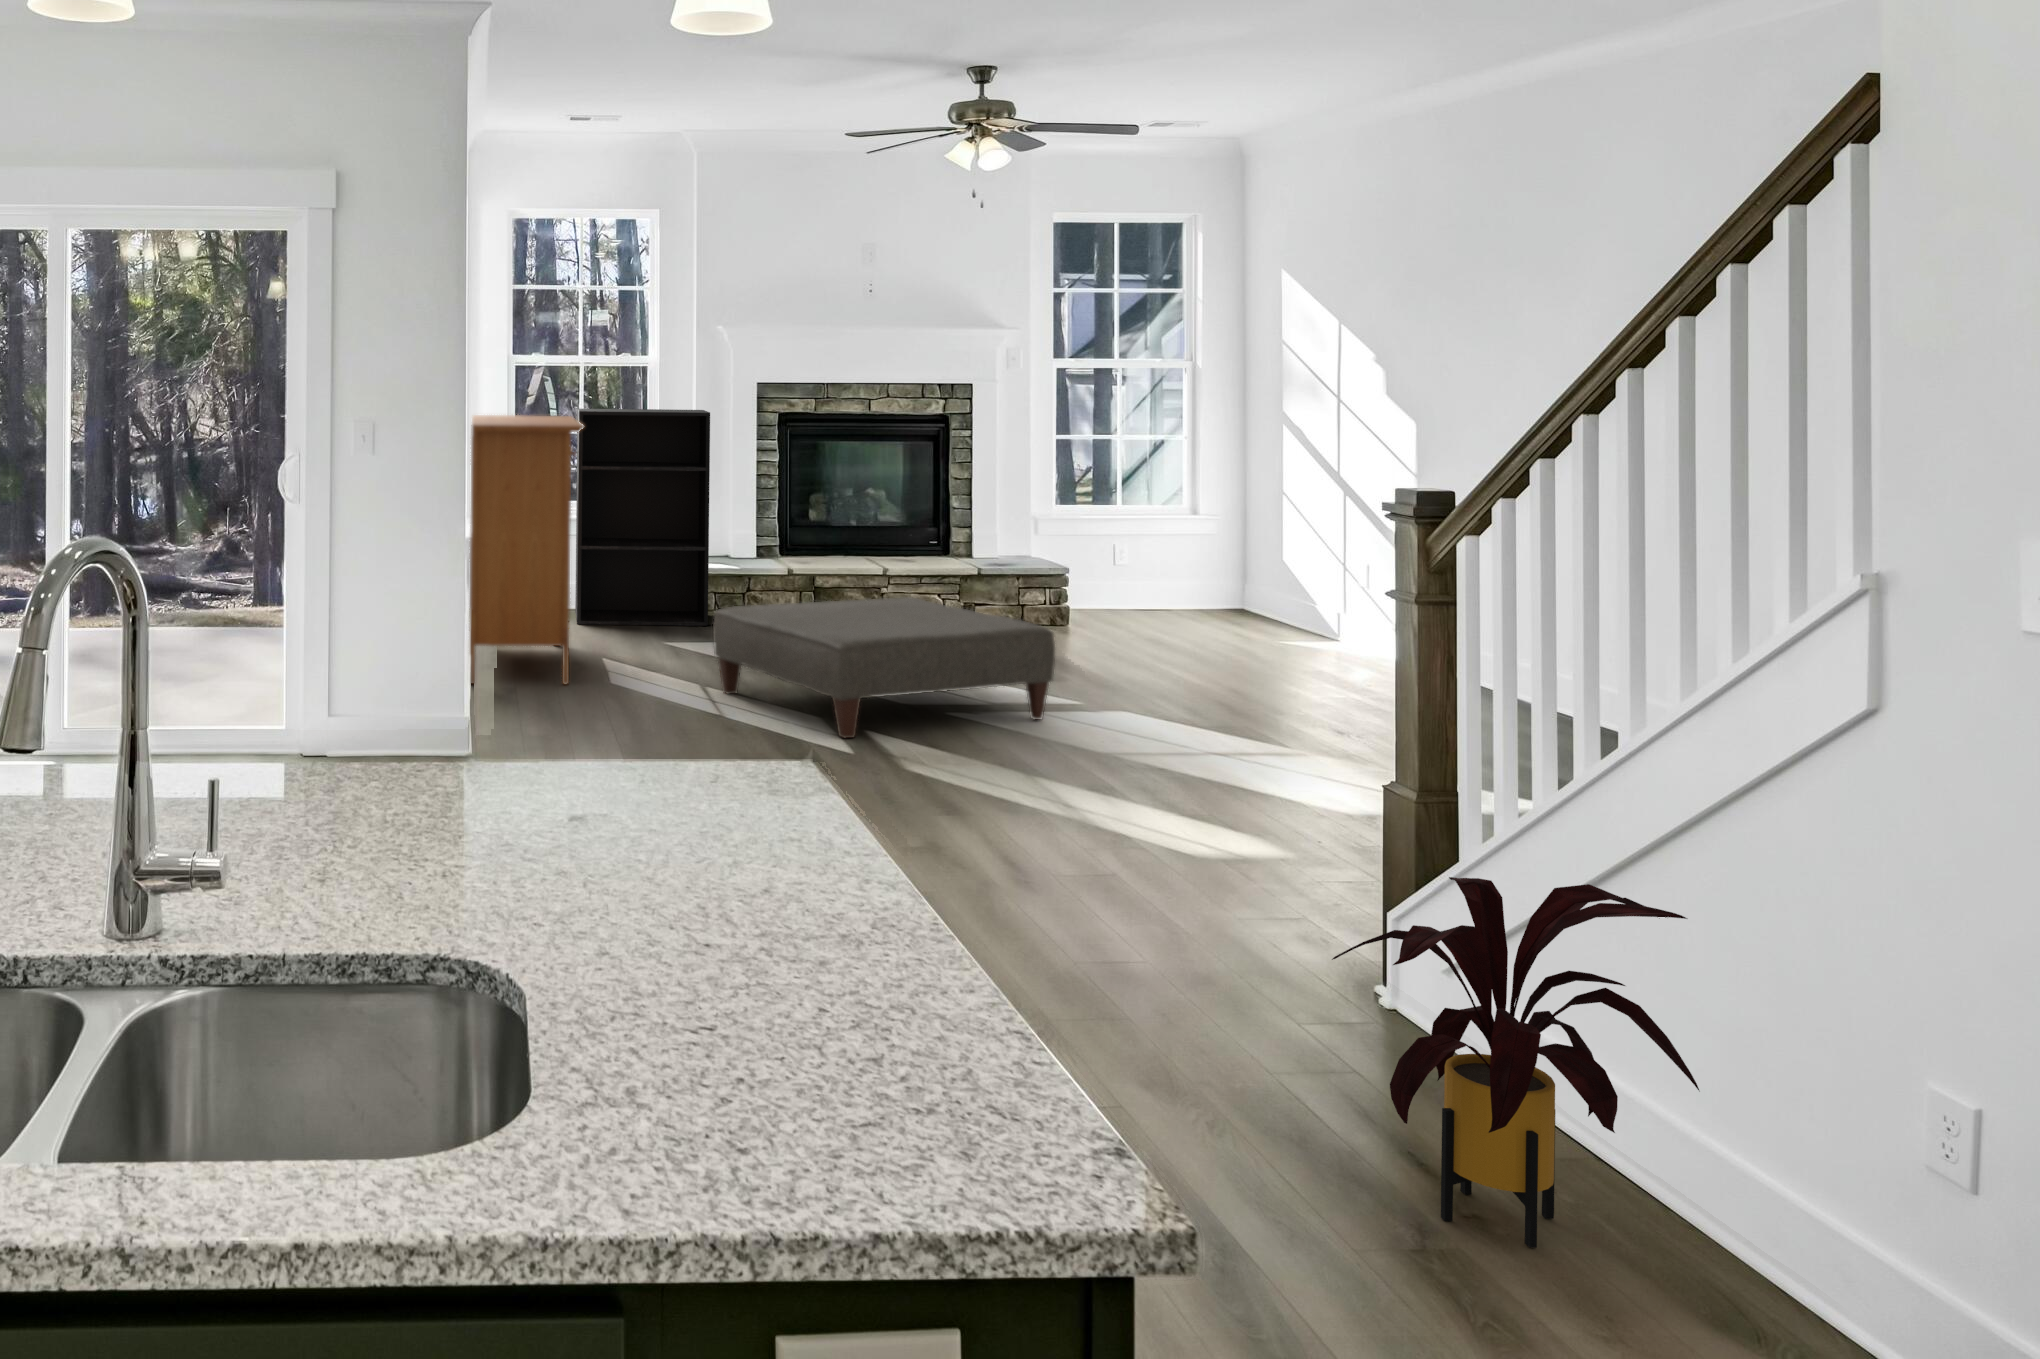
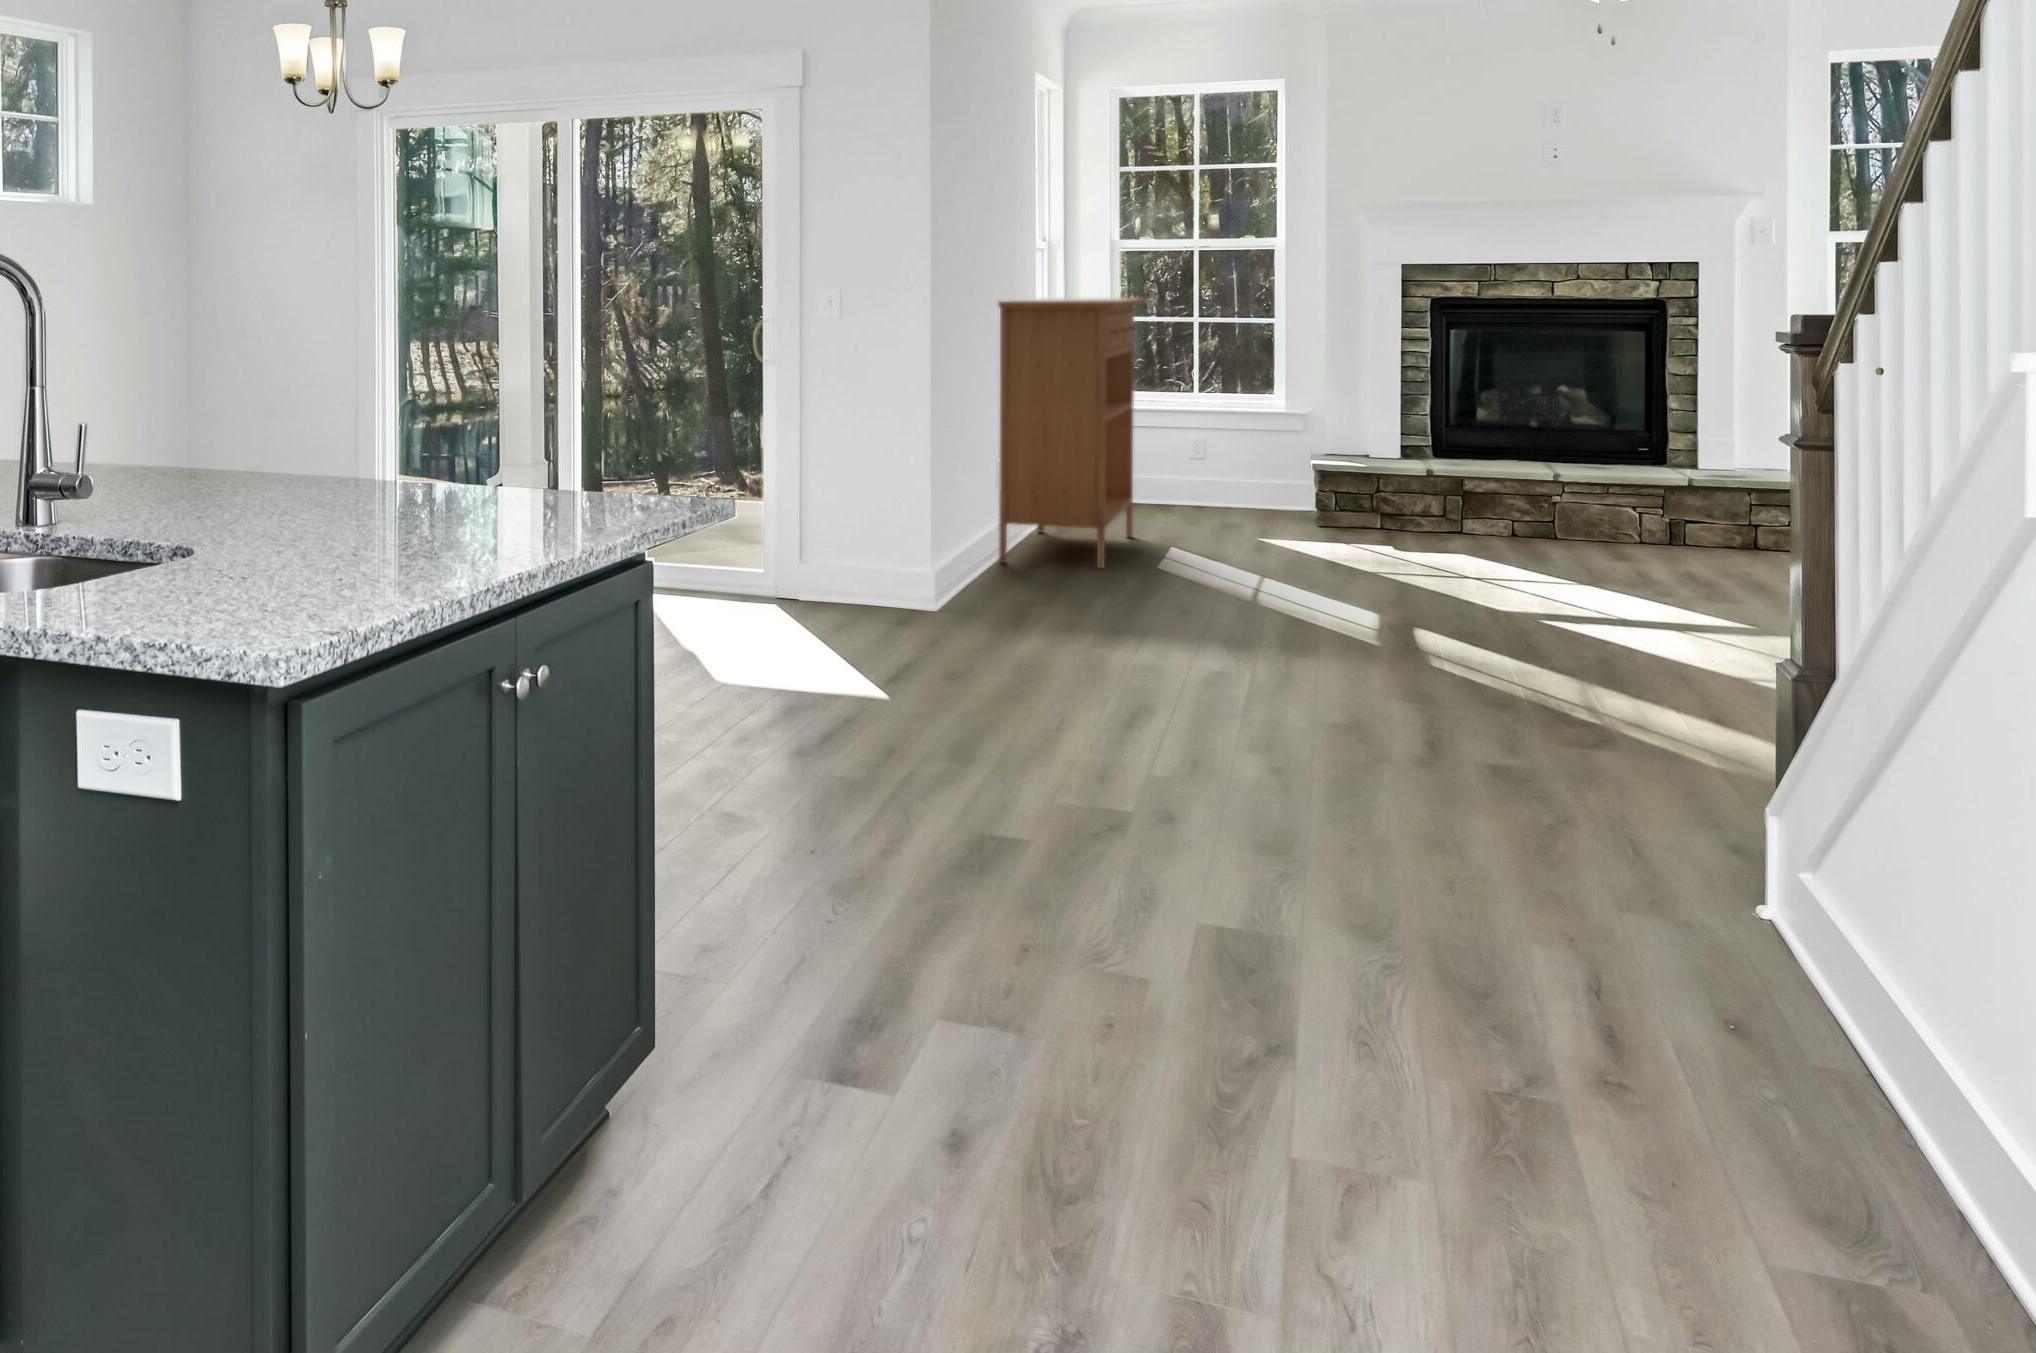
bookshelf: present [575,409,710,626] -> none [1174,295,1333,529]
ottoman: present [713,597,1055,738] -> none [1259,494,1660,632]
house plant: present [1332,877,1699,1248] -> none [1418,697,1887,1098]

